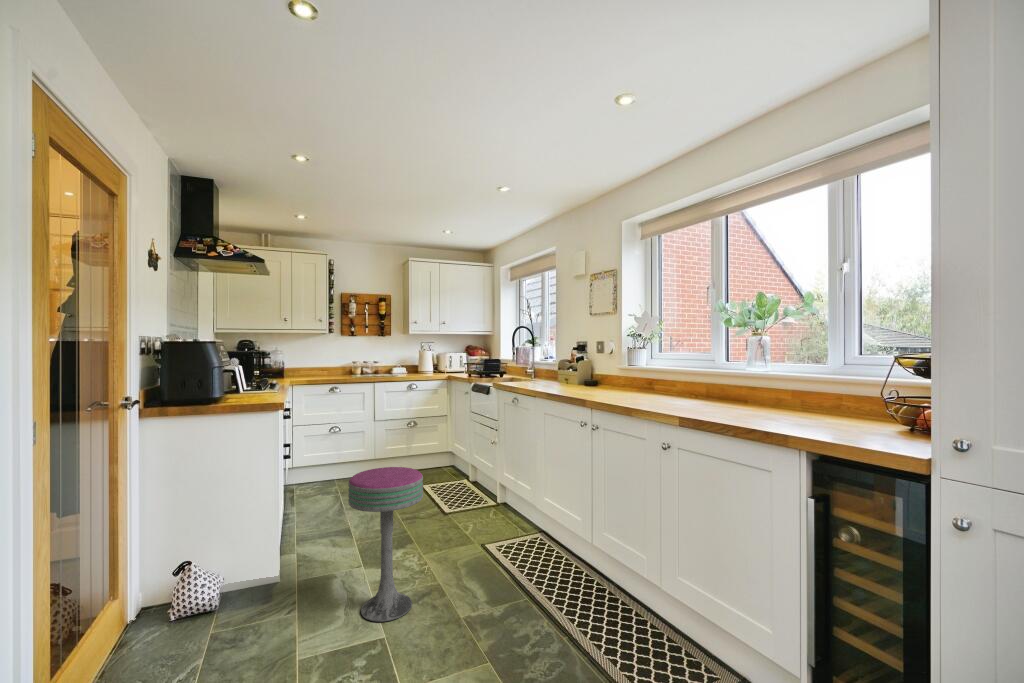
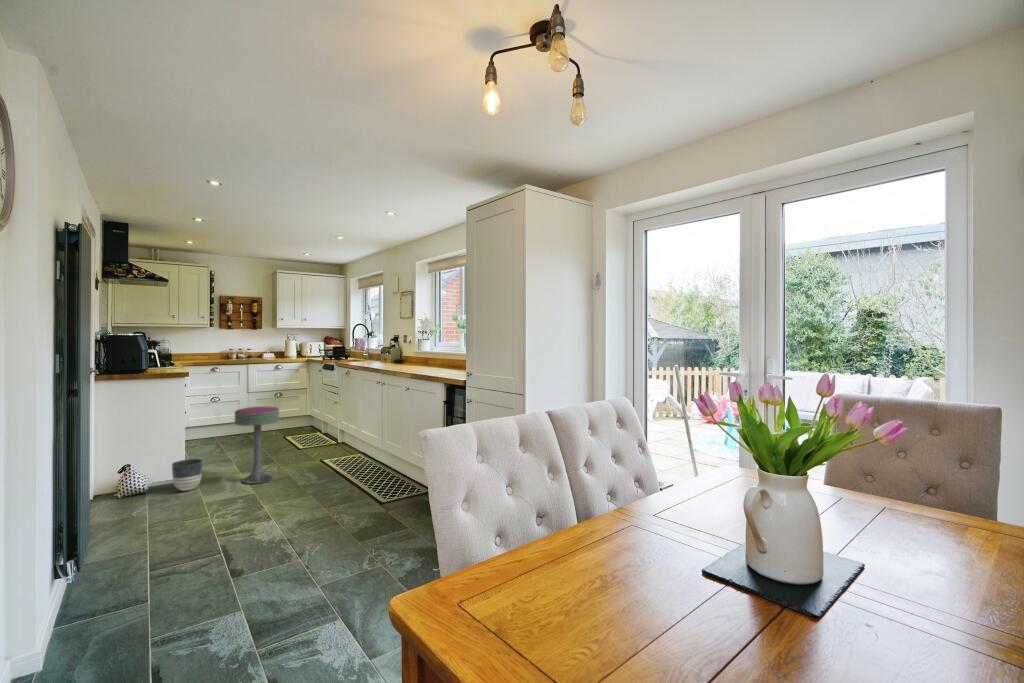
planter: none [240,566,294,633] -> present [172,459,203,491]

